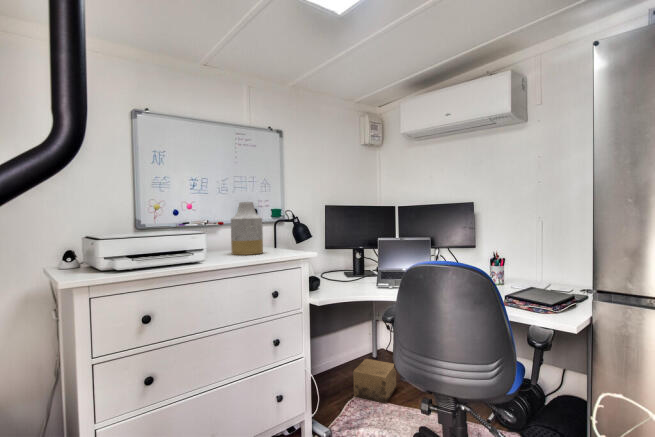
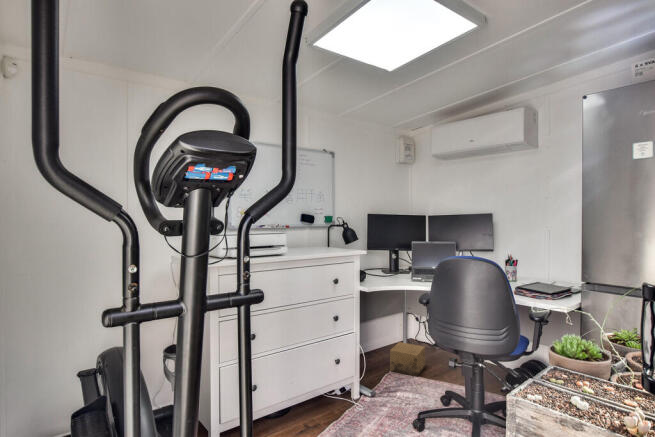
vase: present [231,202,263,255] -> none [299,210,323,251]

